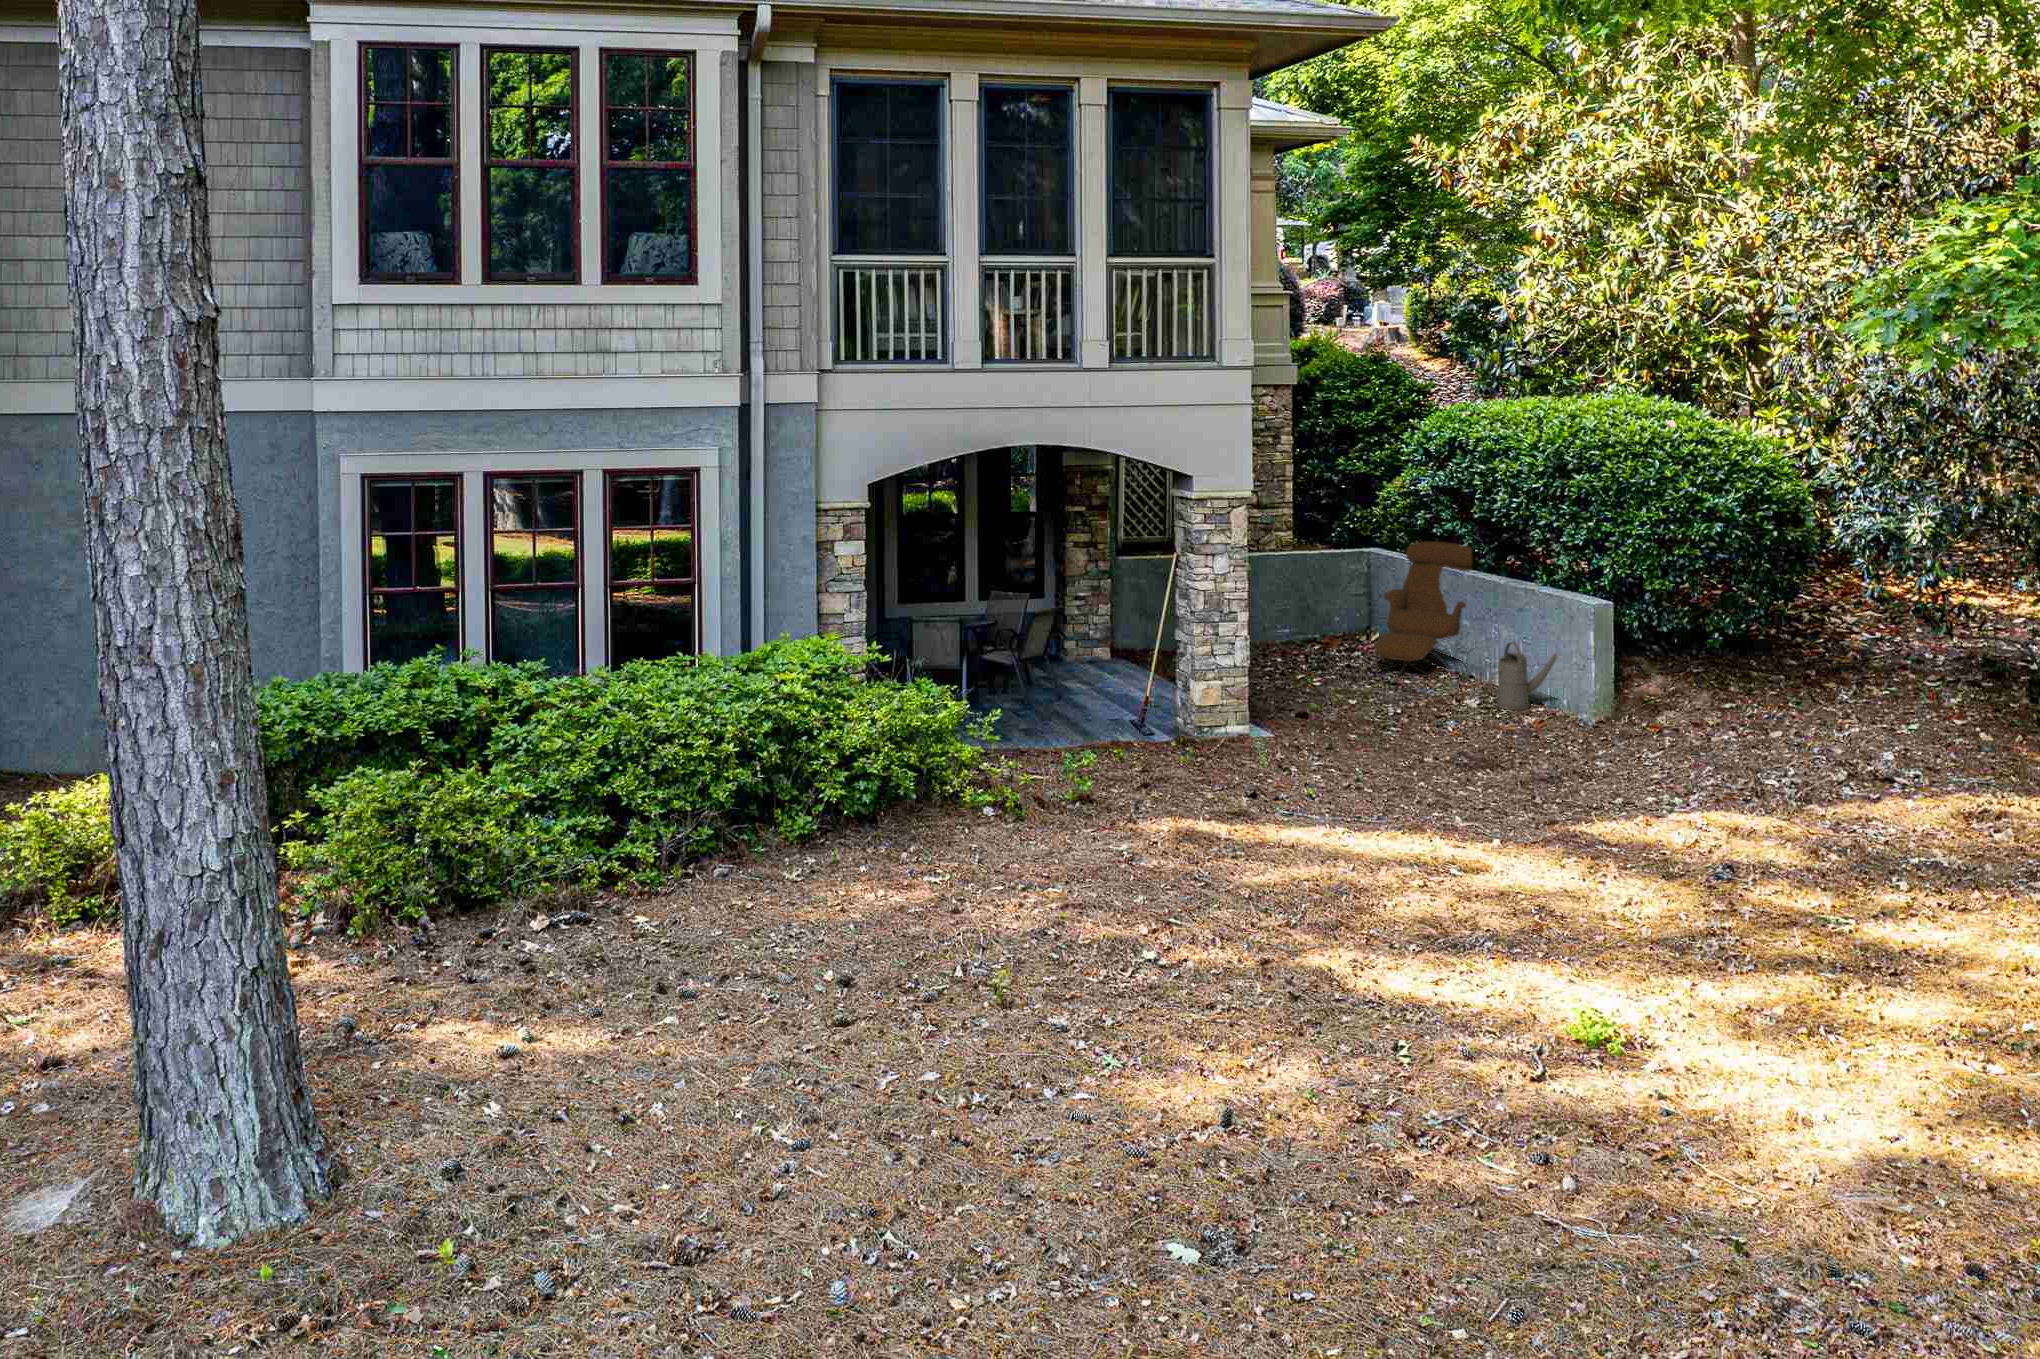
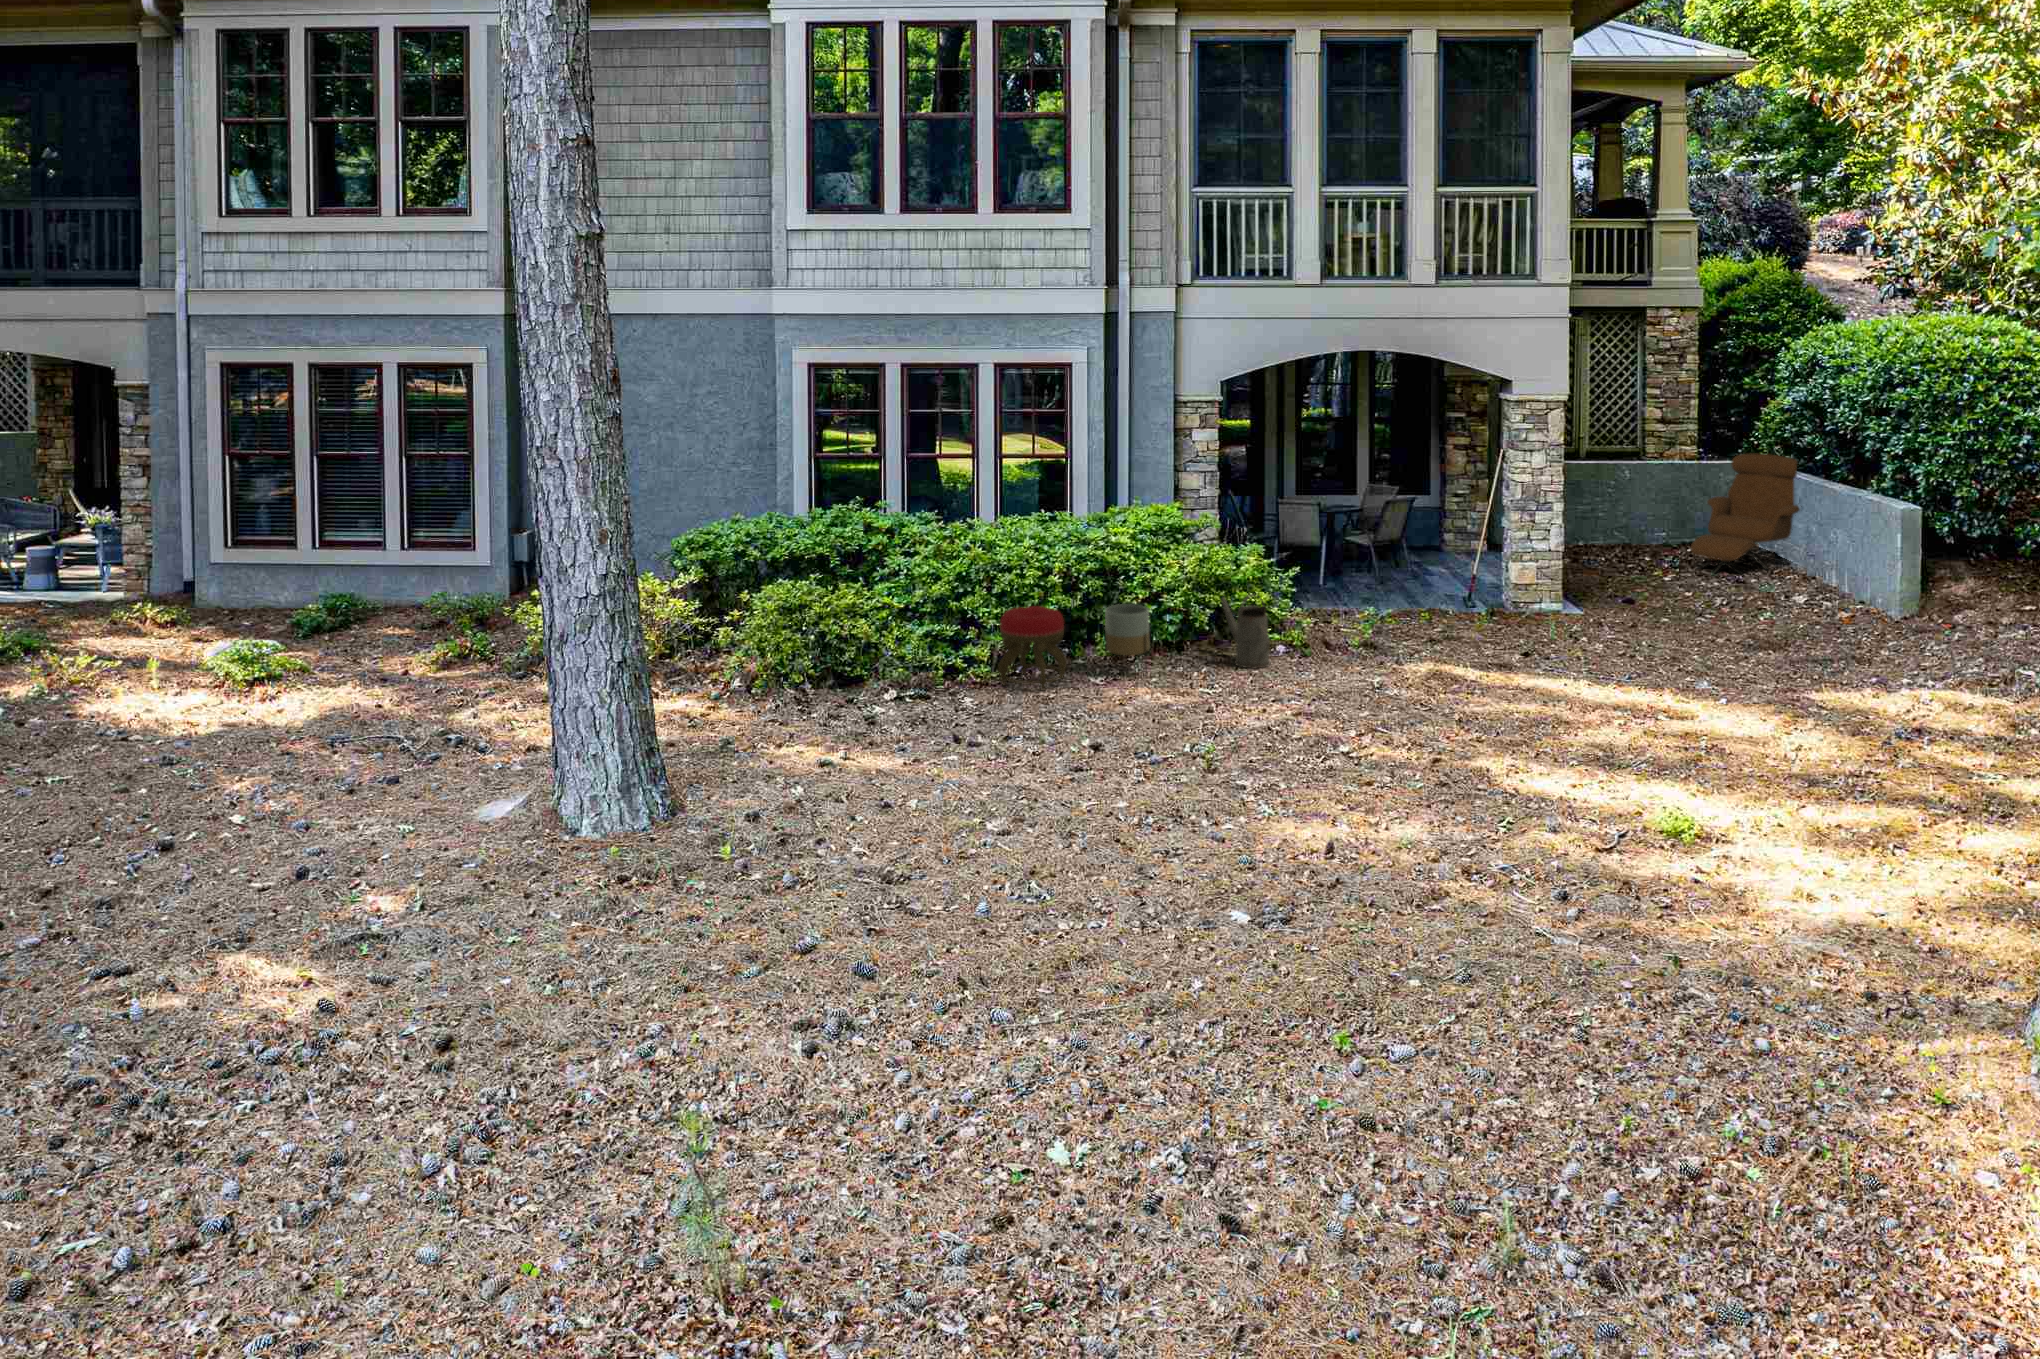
watering can: present [1488,642,1557,710] -> present [1221,594,1271,669]
planter: none [785,766,839,854] -> present [1105,604,1150,673]
stool: none [661,778,742,884] -> present [998,606,1066,691]

